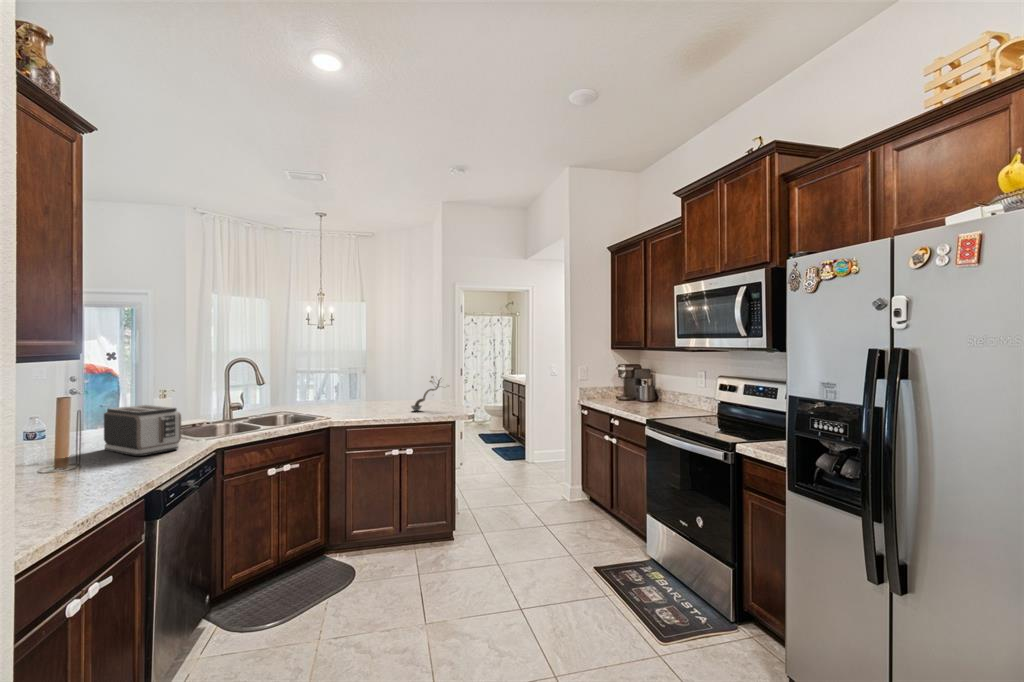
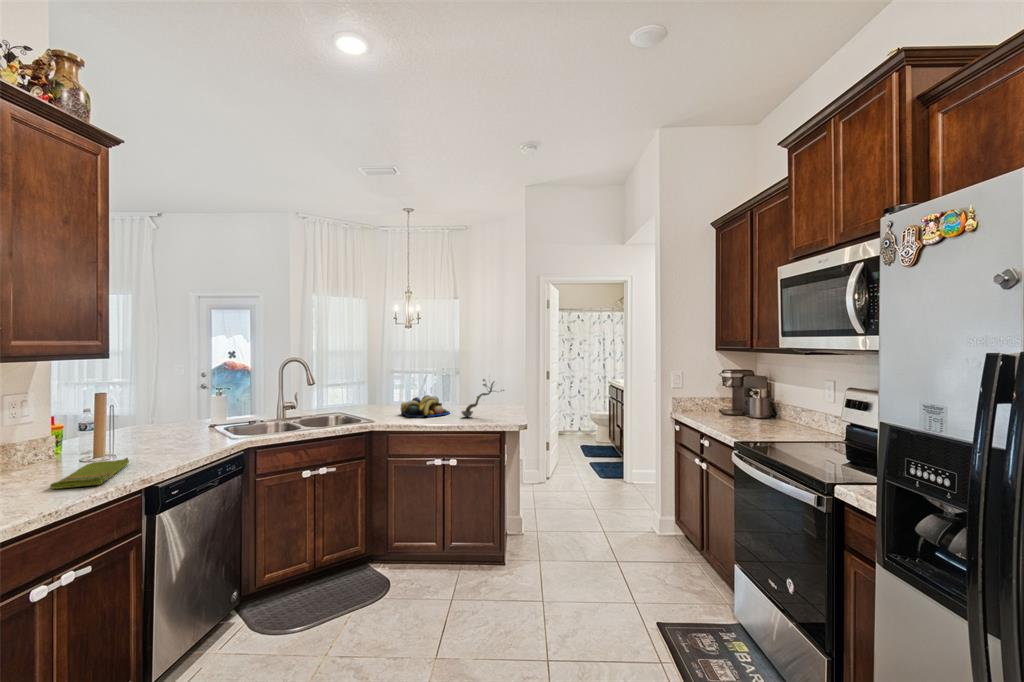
fruit bowl: none [349,393,396,413] -> present [401,395,450,417]
toaster: present [104,405,181,456] -> none [150,401,210,451]
dish towel: none [48,464,110,500] -> present [50,458,129,489]

